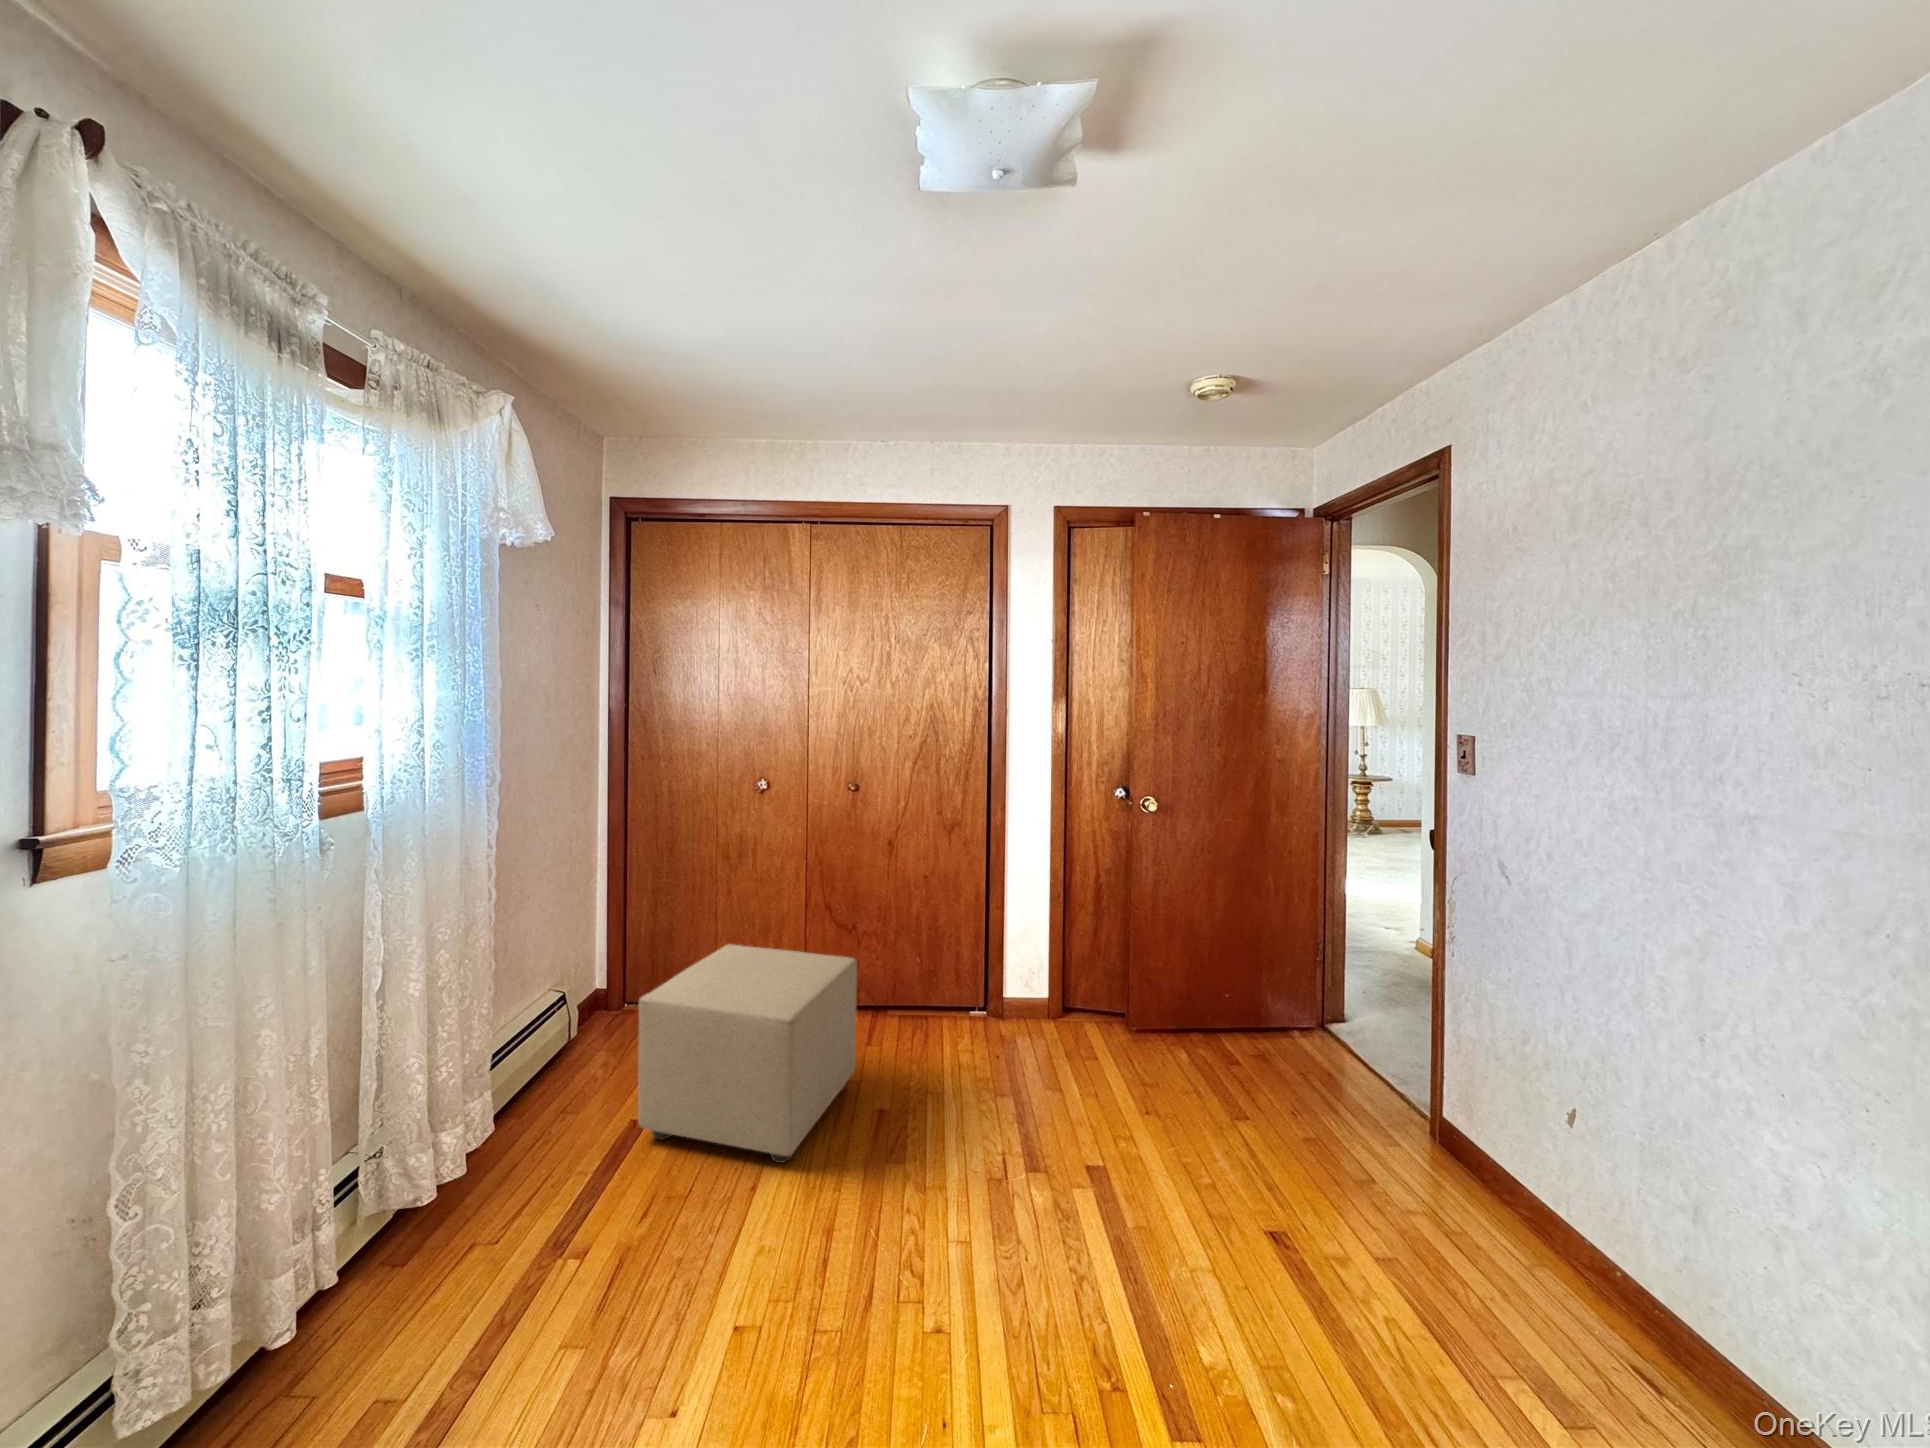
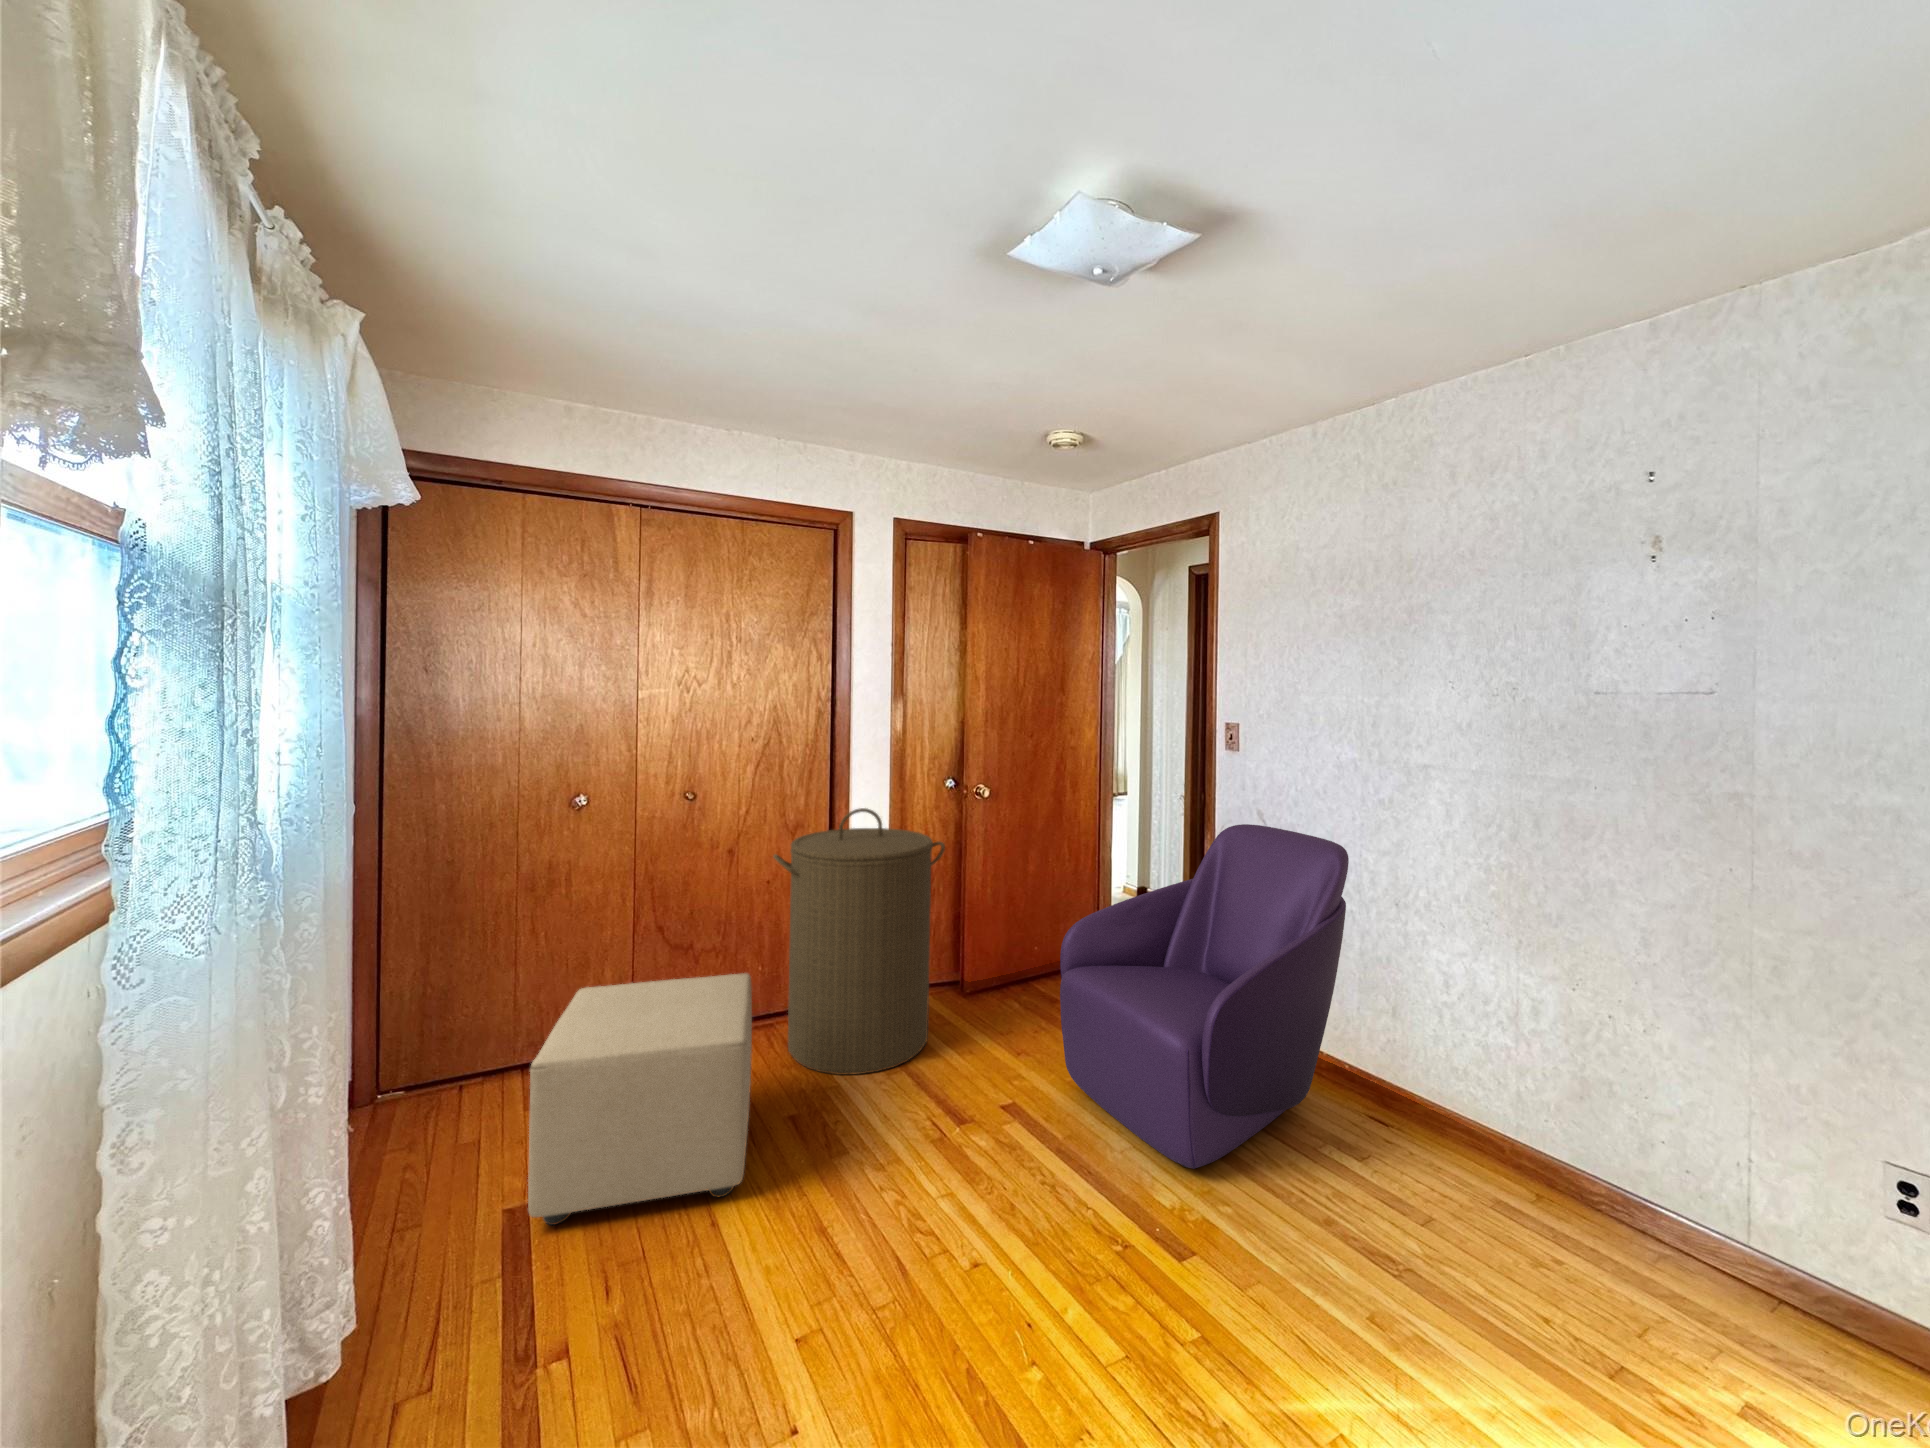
laundry hamper: none [905,811,1083,1087] -> present [773,808,945,1075]
armchair: none [1166,878,1609,1338] -> present [1060,824,1349,1169]

